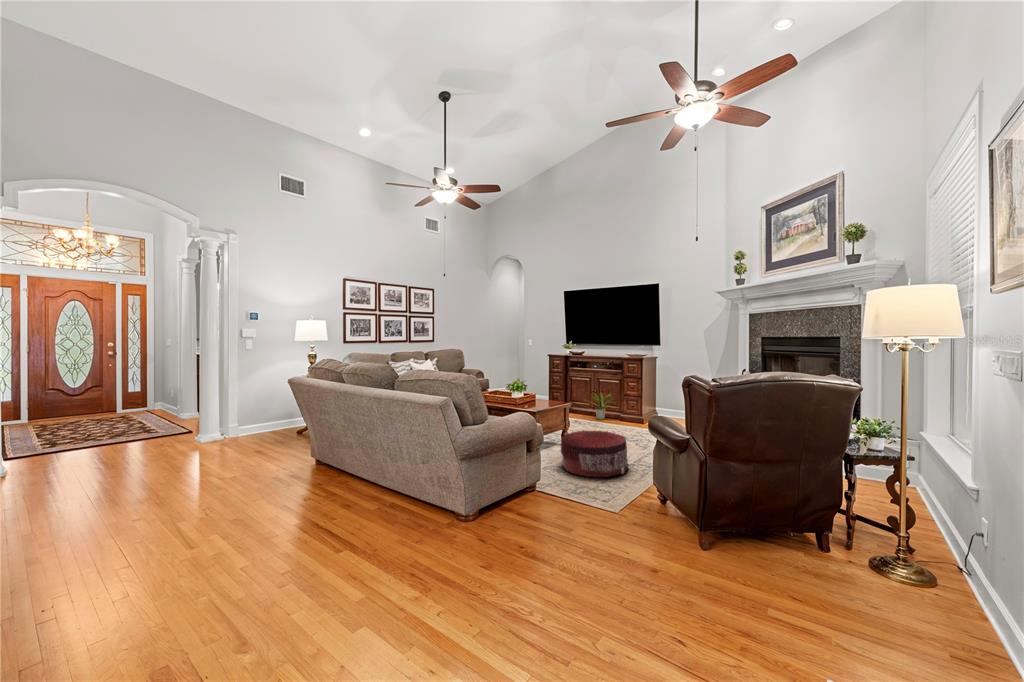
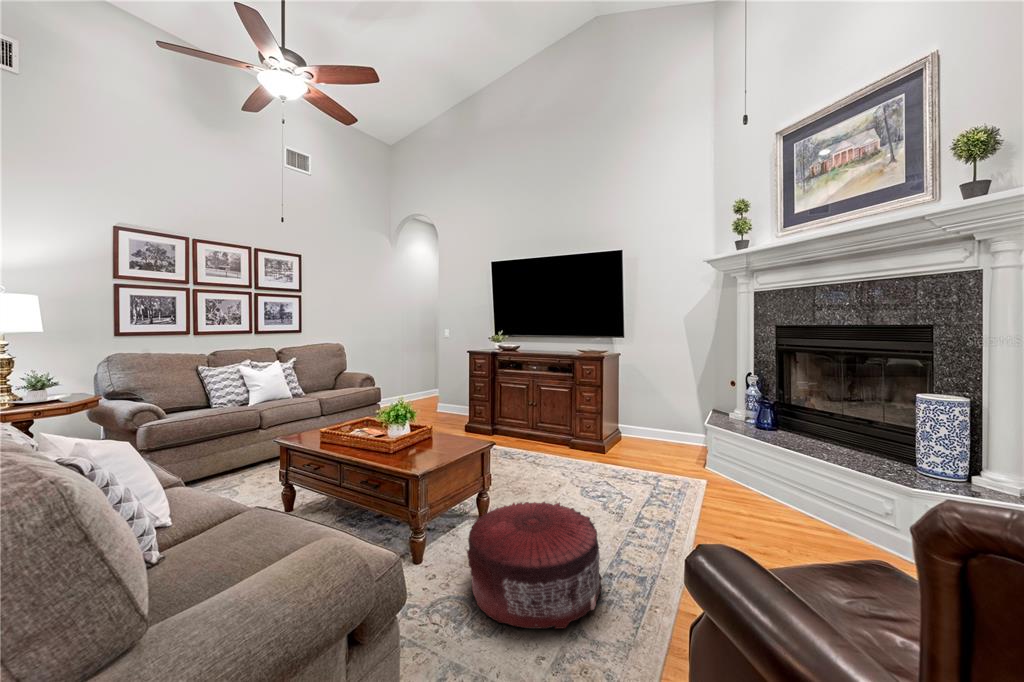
potted plant: present [583,393,615,420] -> none [516,407,566,447]

